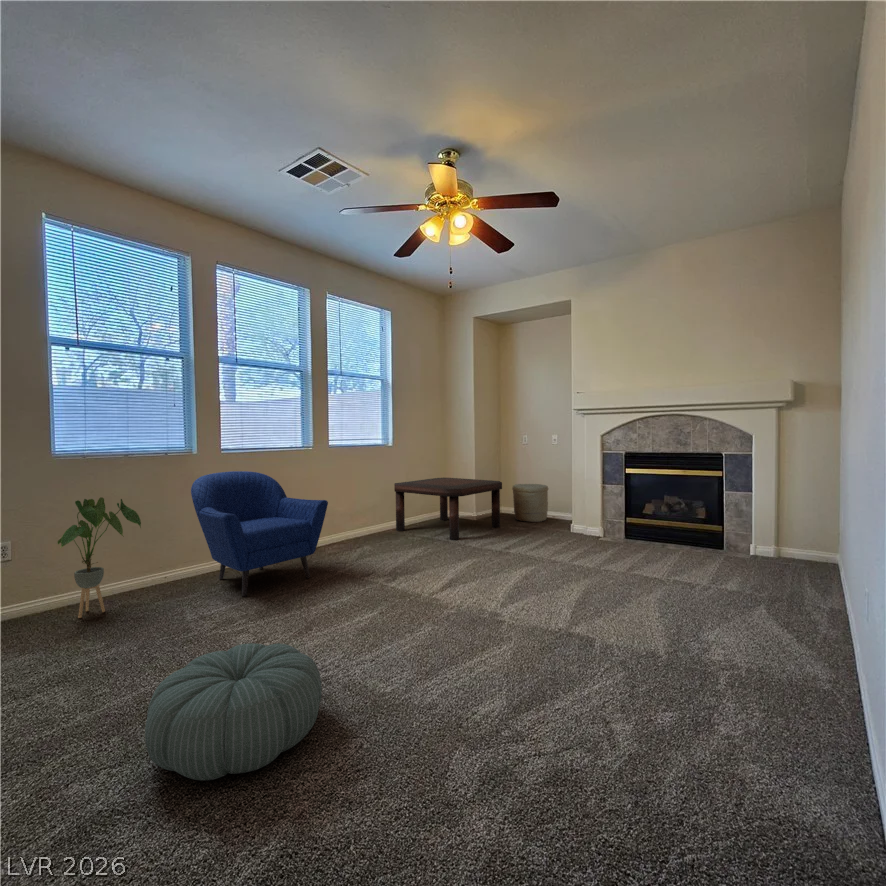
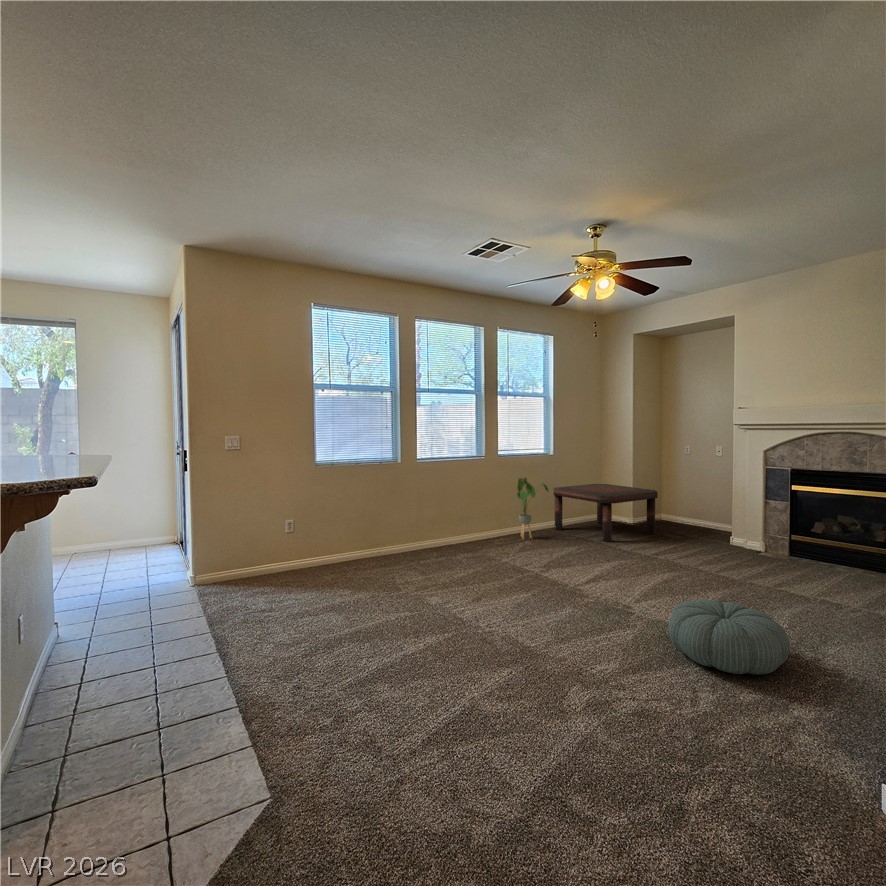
armchair: present [191,471,328,596] -> none [399,476,496,570]
woven basket: present [512,484,548,522] -> none [671,493,710,532]
house plant: present [58,497,141,618] -> present [517,478,549,539]
pouf: present [145,643,322,780] -> present [668,599,790,675]

